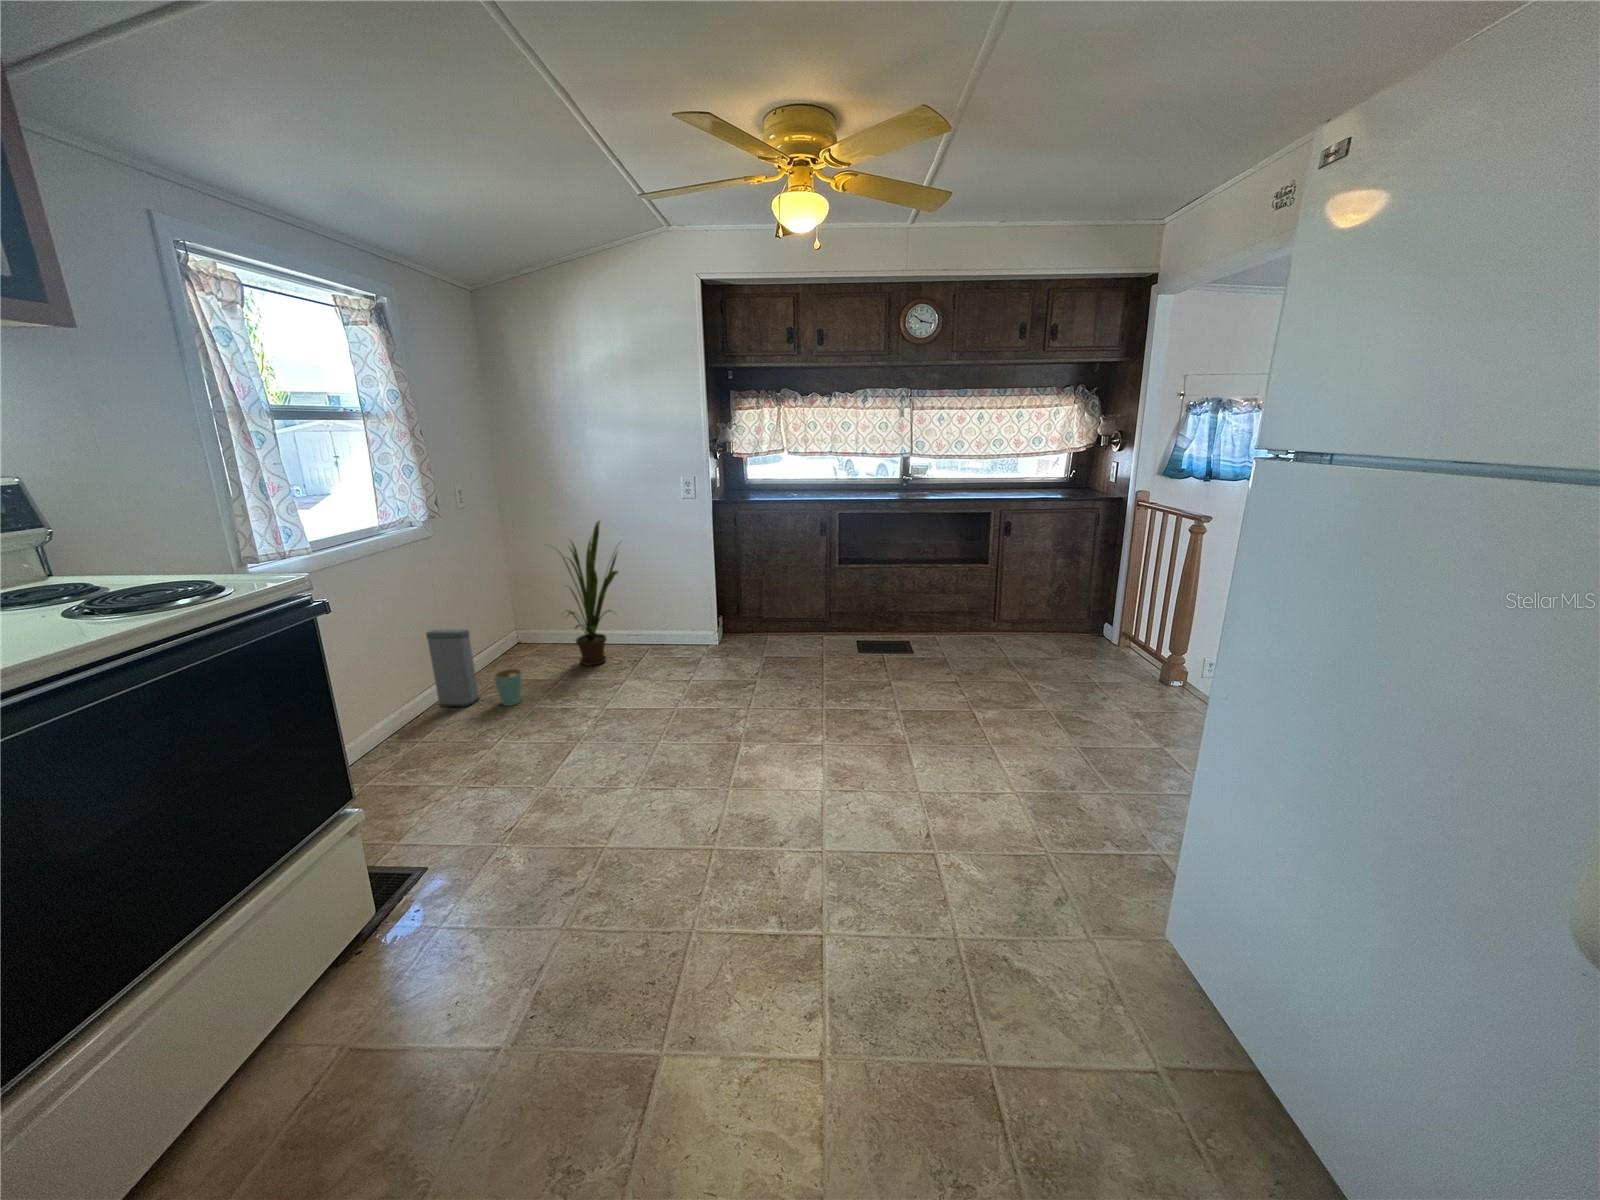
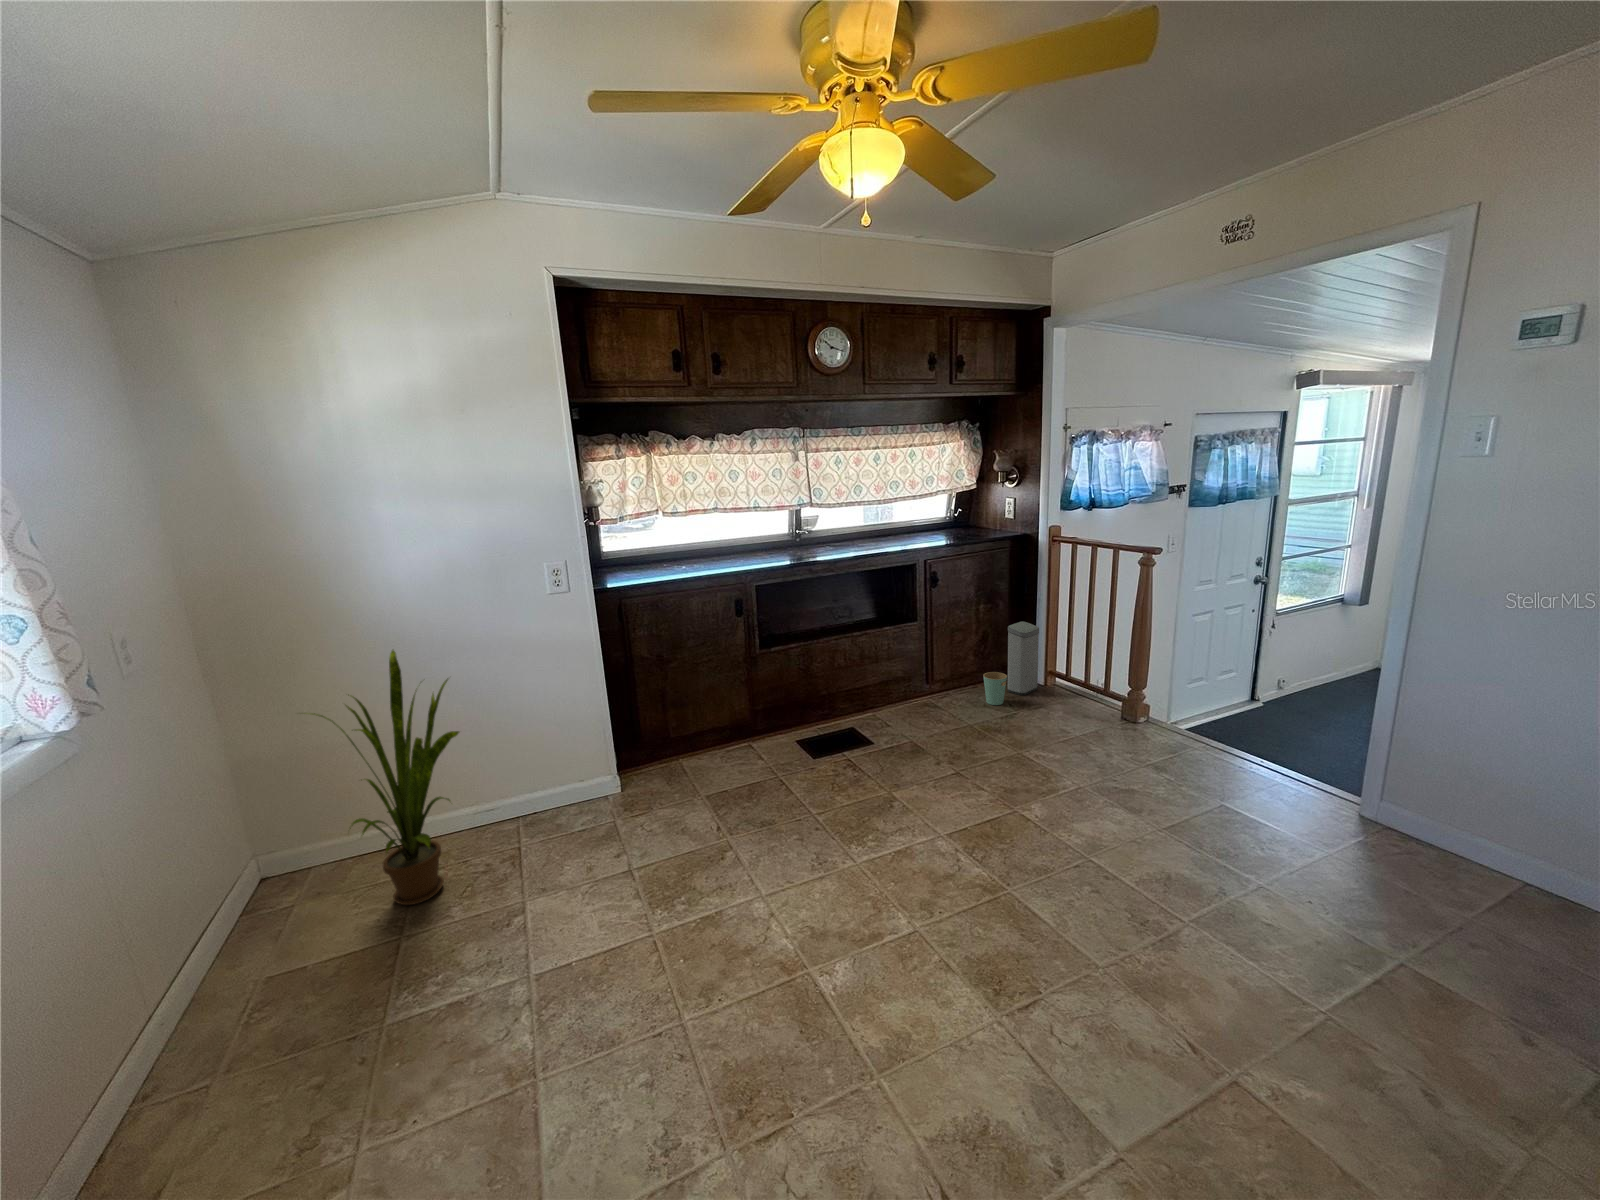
trash can: present [426,629,522,707] -> present [983,622,1039,705]

